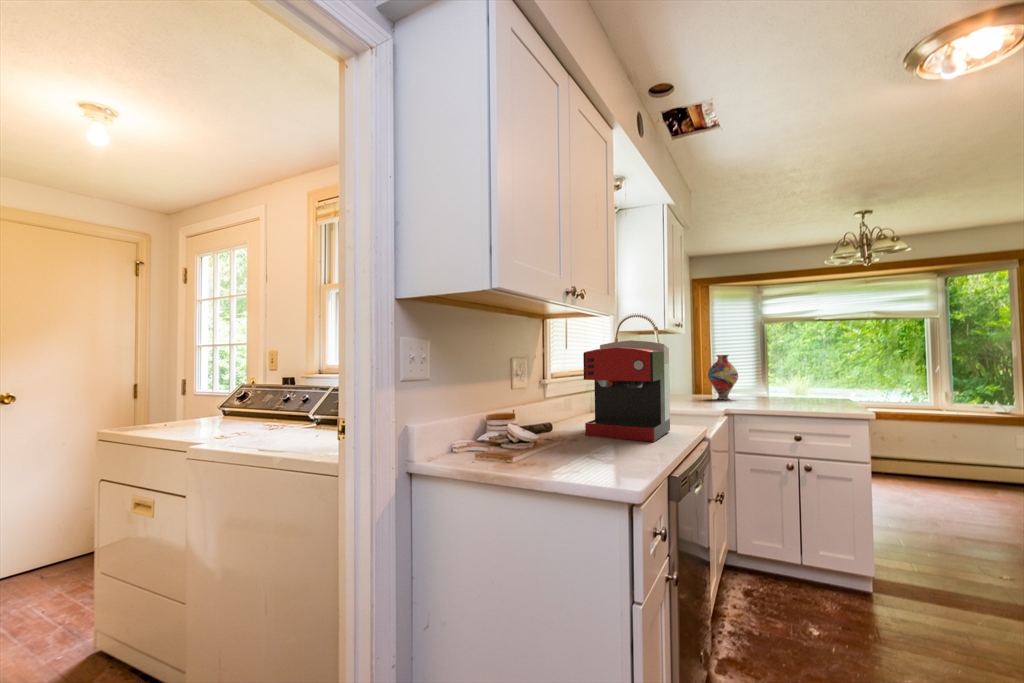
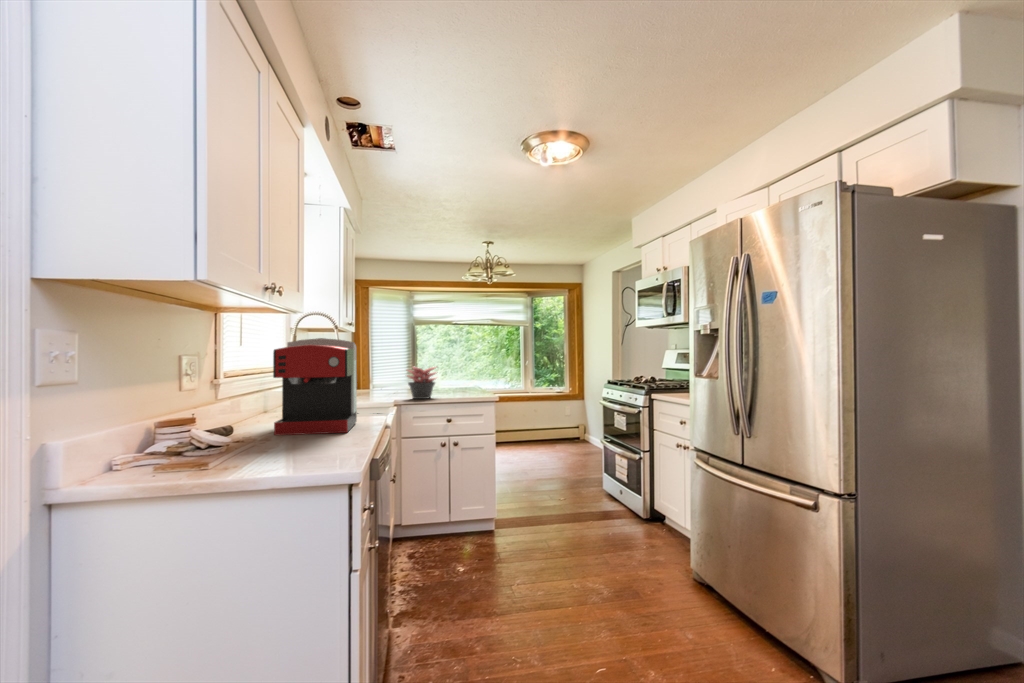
vase: present [708,355,738,400] -> none [375,353,401,393]
succulent plant: none [739,371,782,410] -> present [408,367,436,399]

